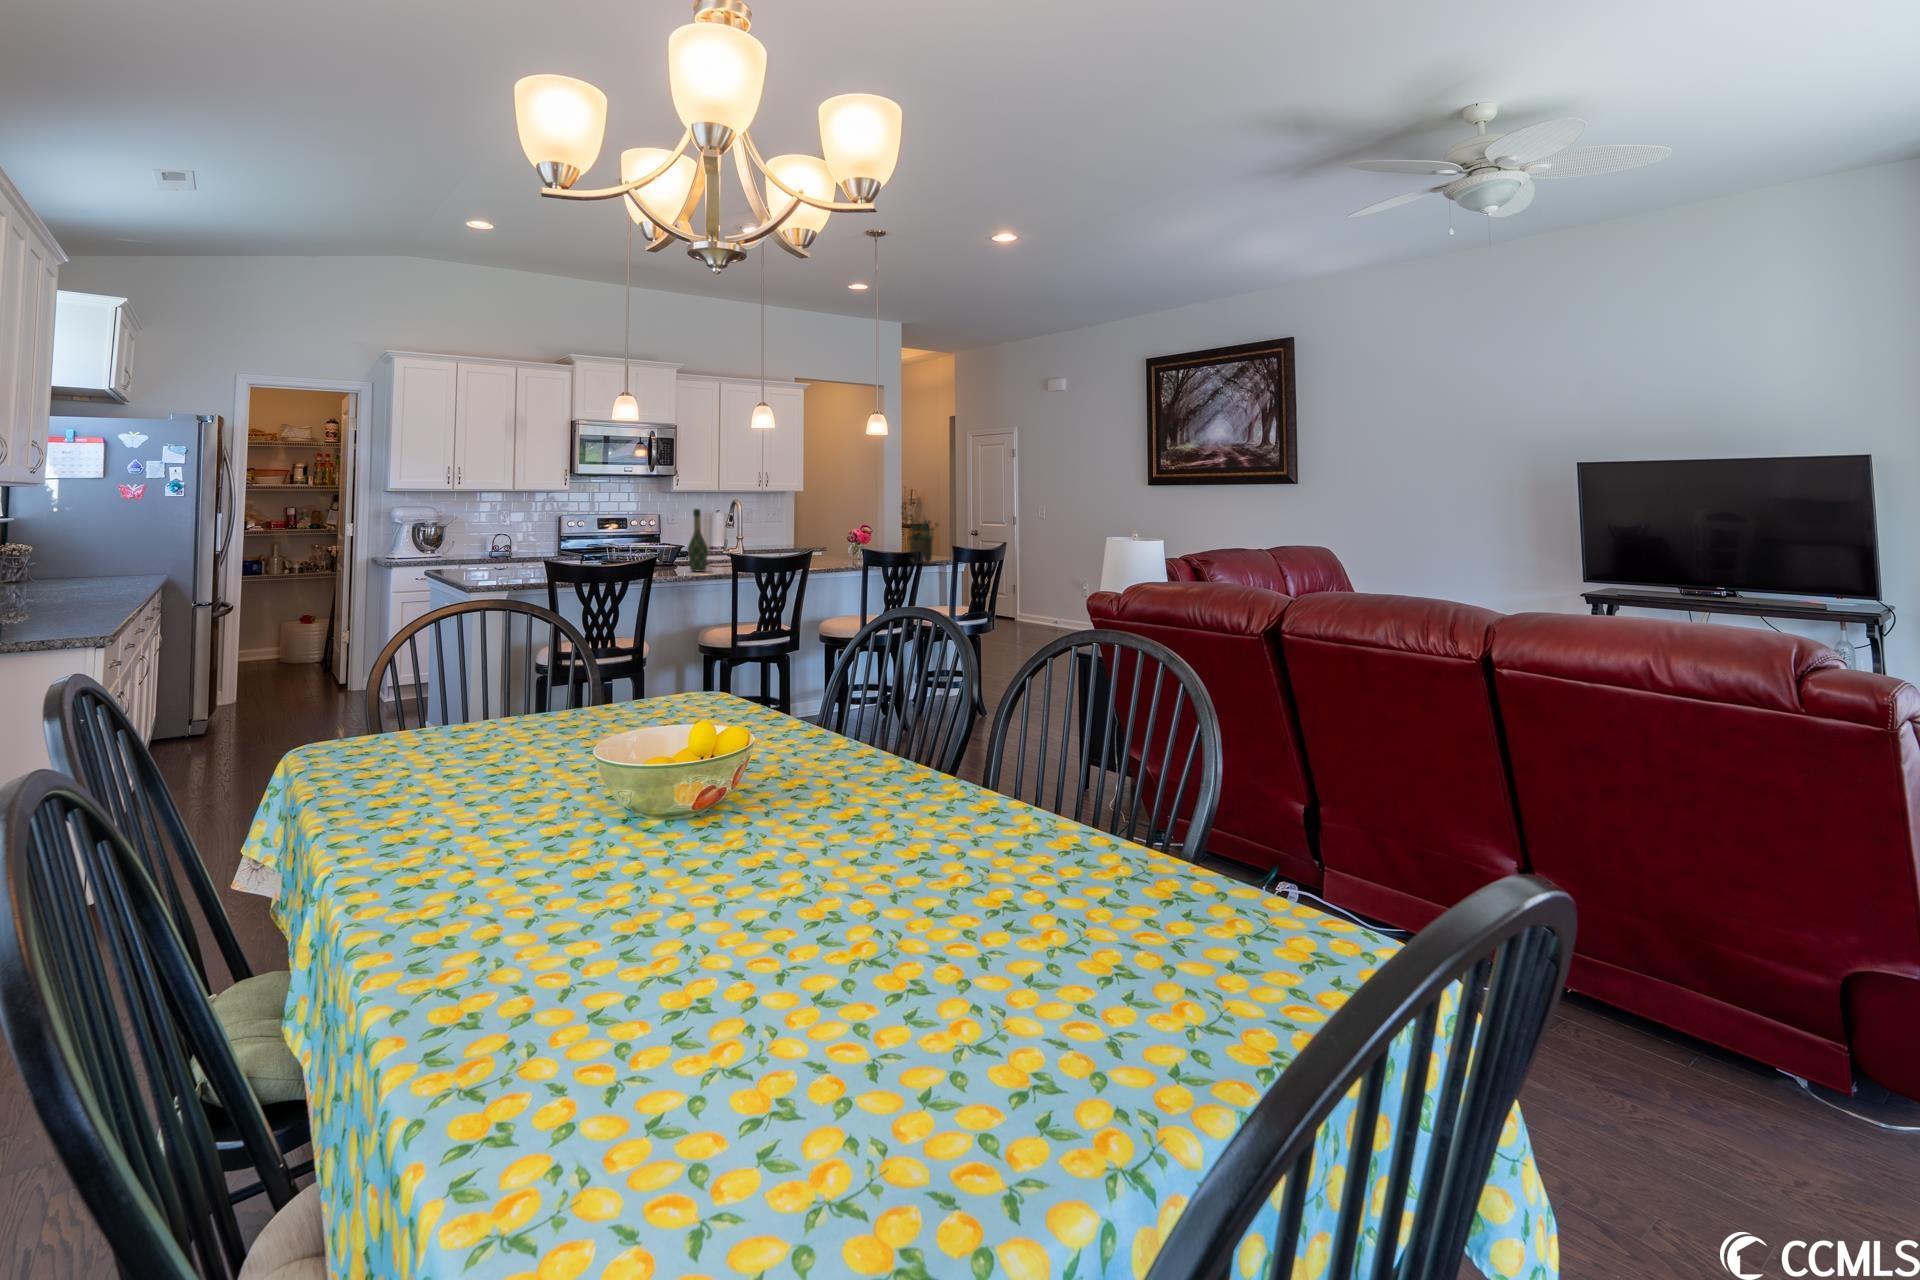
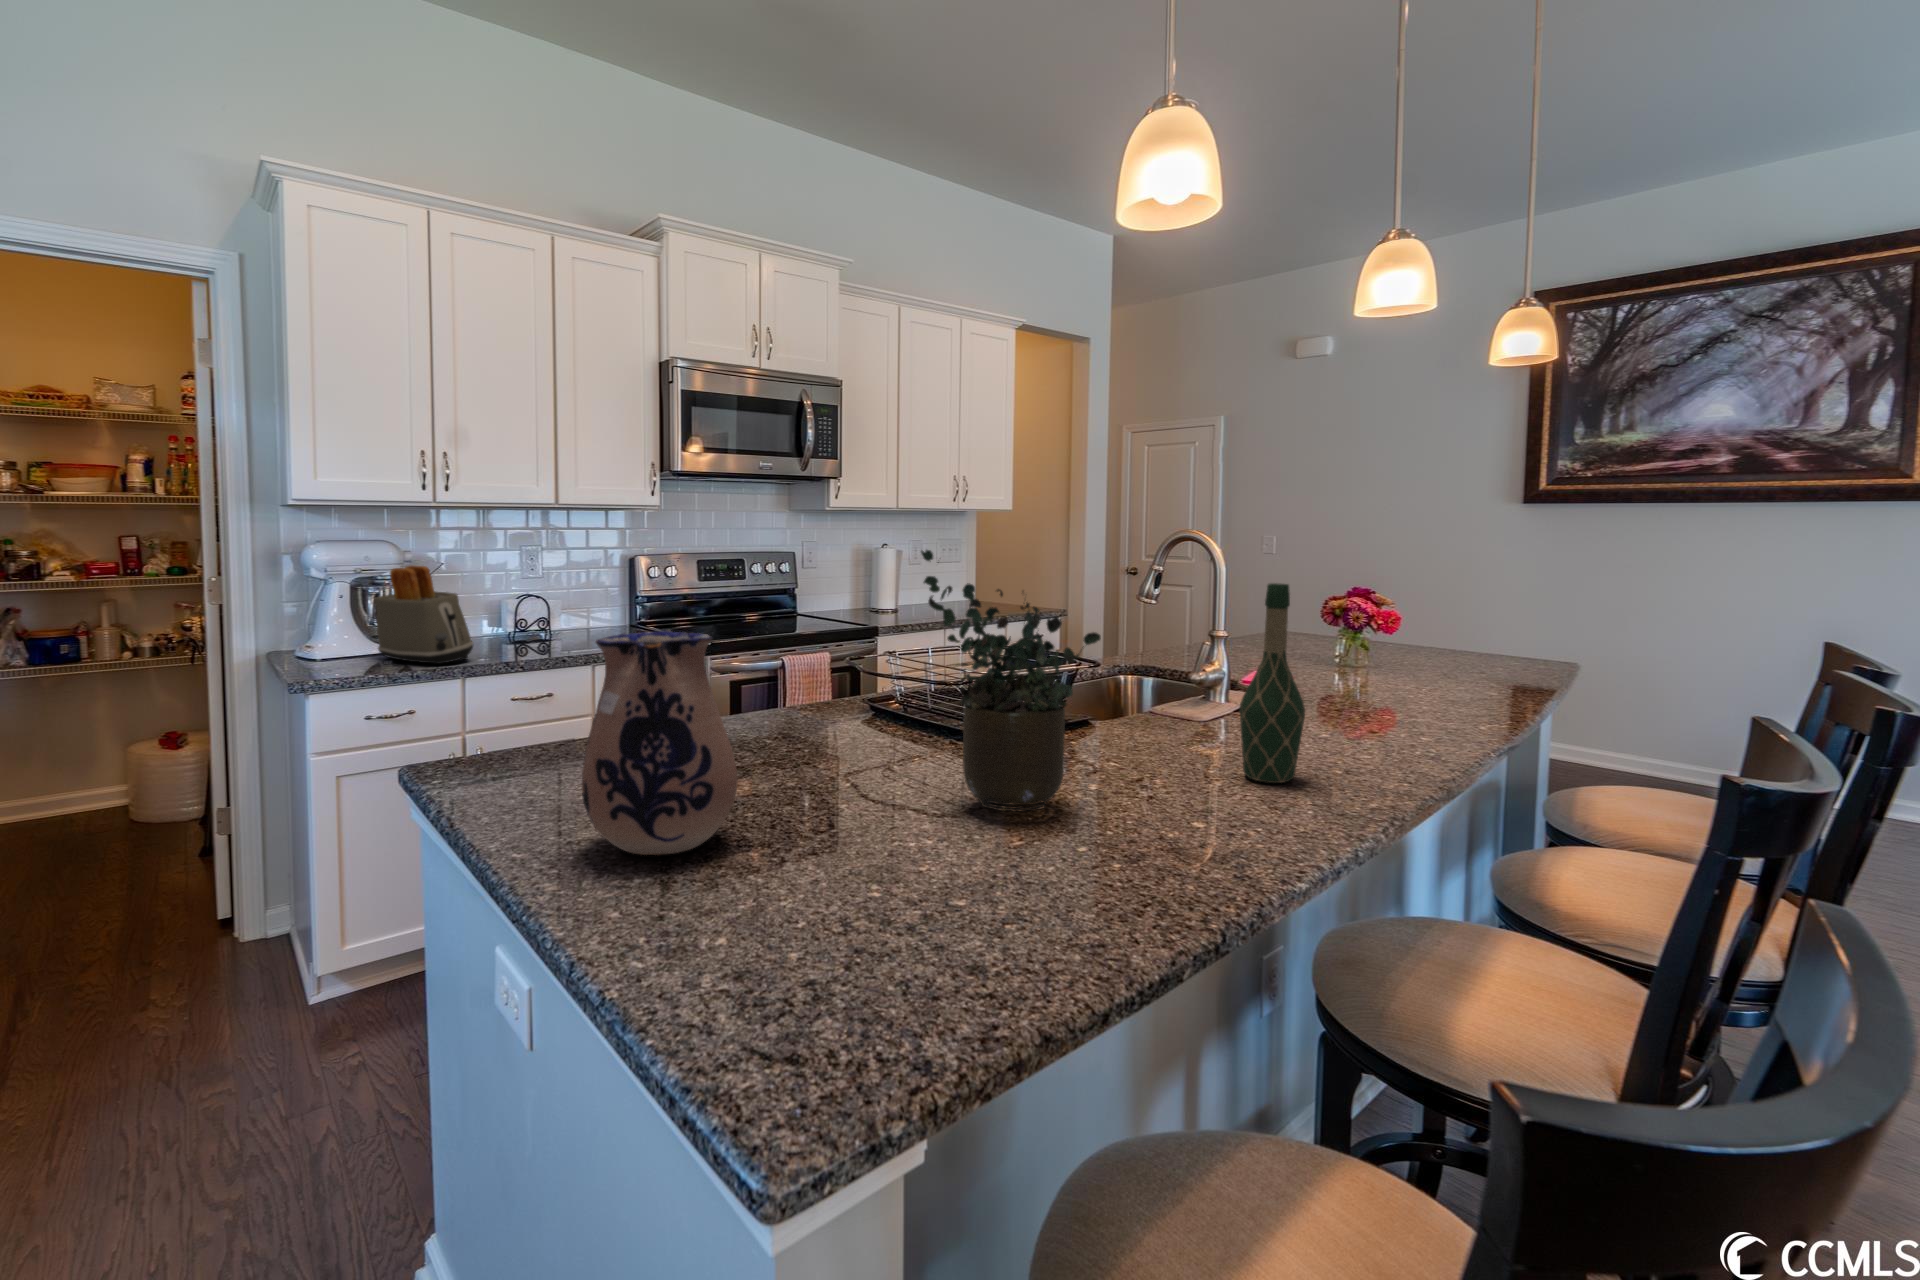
potted plant: present [901,512,937,564] -> present [921,550,1101,812]
toaster: none [424,515,468,560] -> present [374,565,473,664]
ceramic pitcher: none [474,516,516,572] -> present [582,630,738,855]

